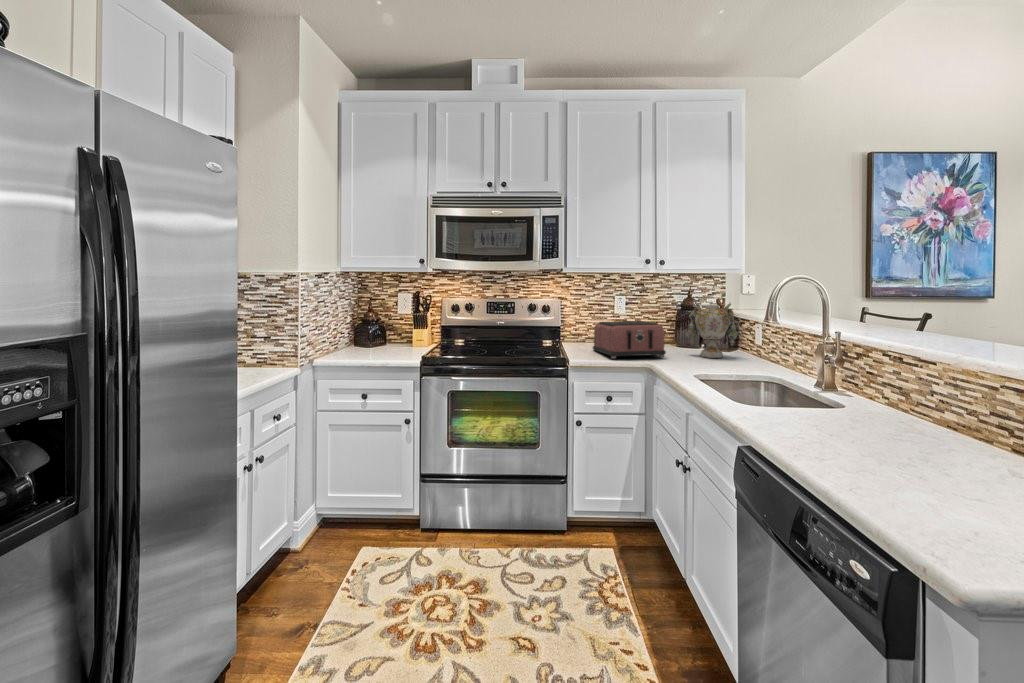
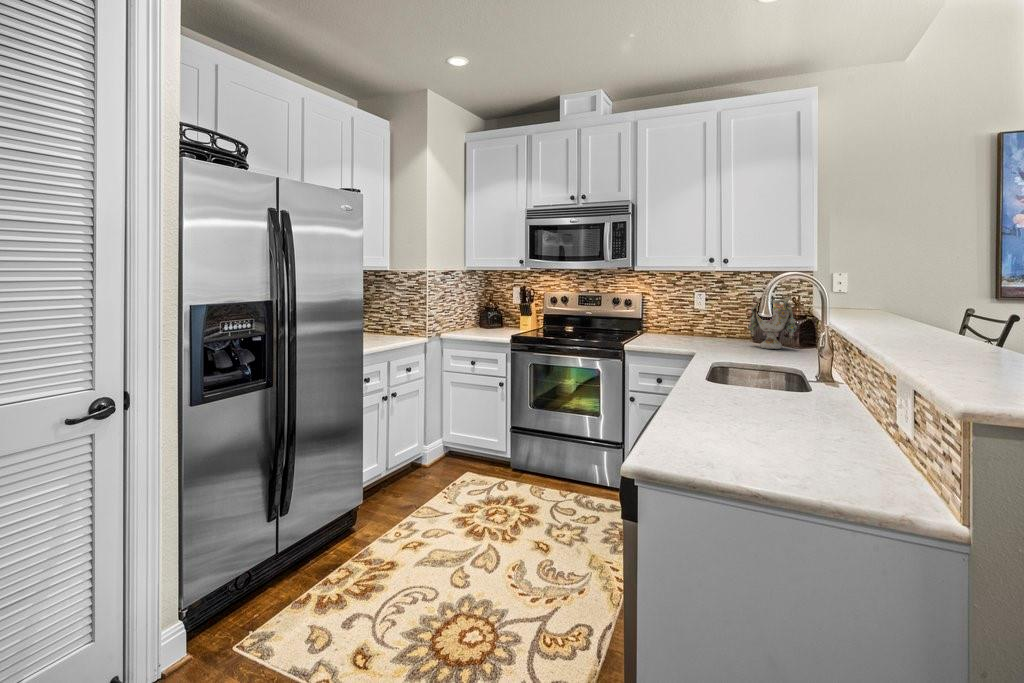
toaster: present [593,321,666,359] -> none [664,313,722,345]

